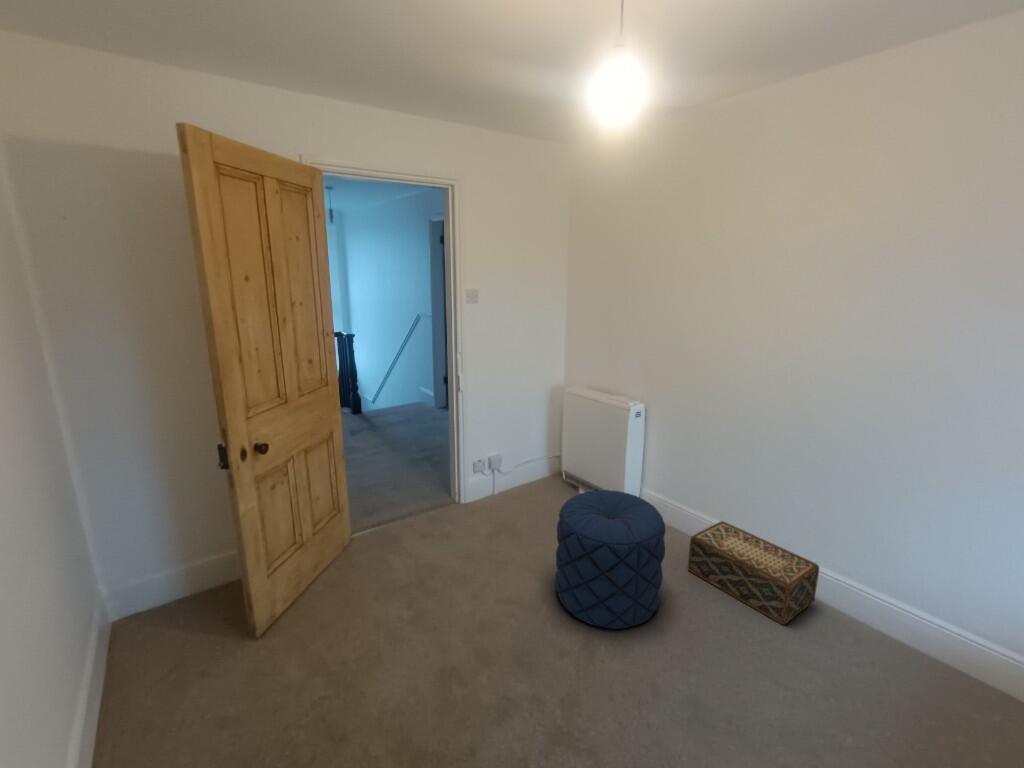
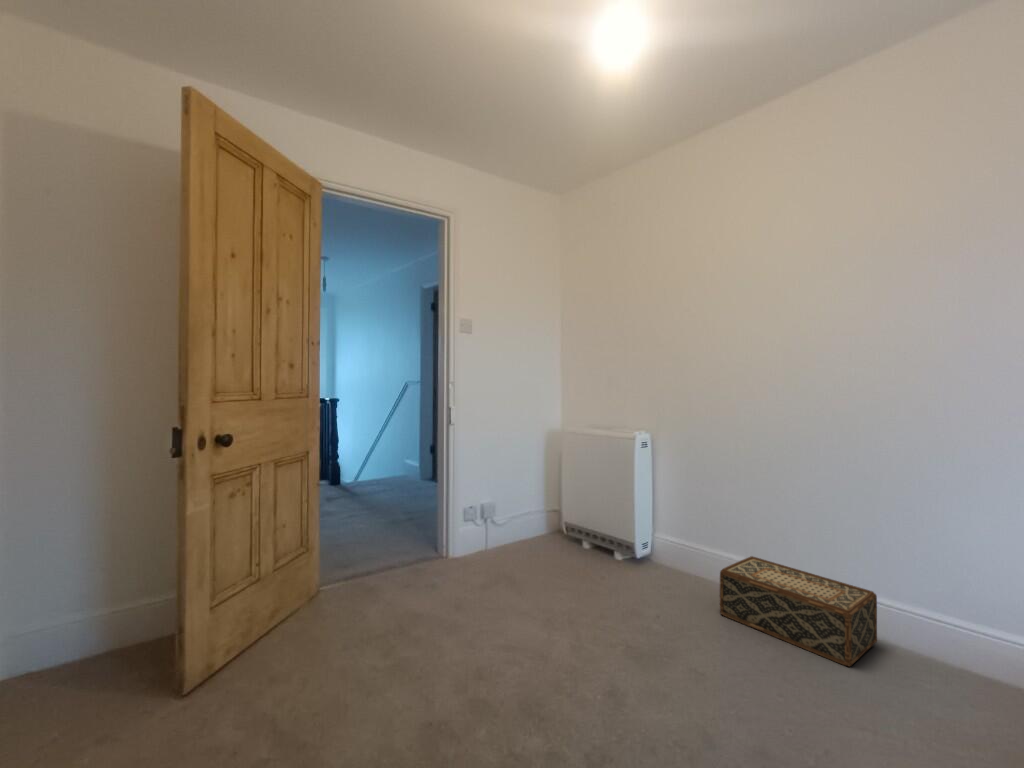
pouf: present [555,490,666,629] -> none [566,513,695,675]

